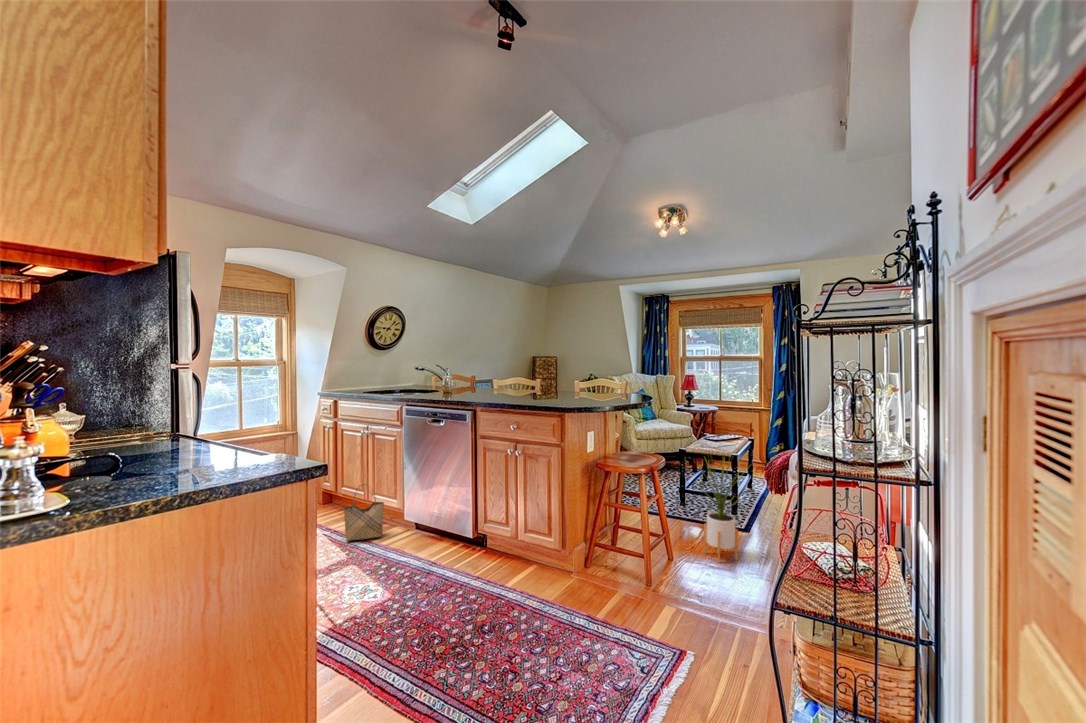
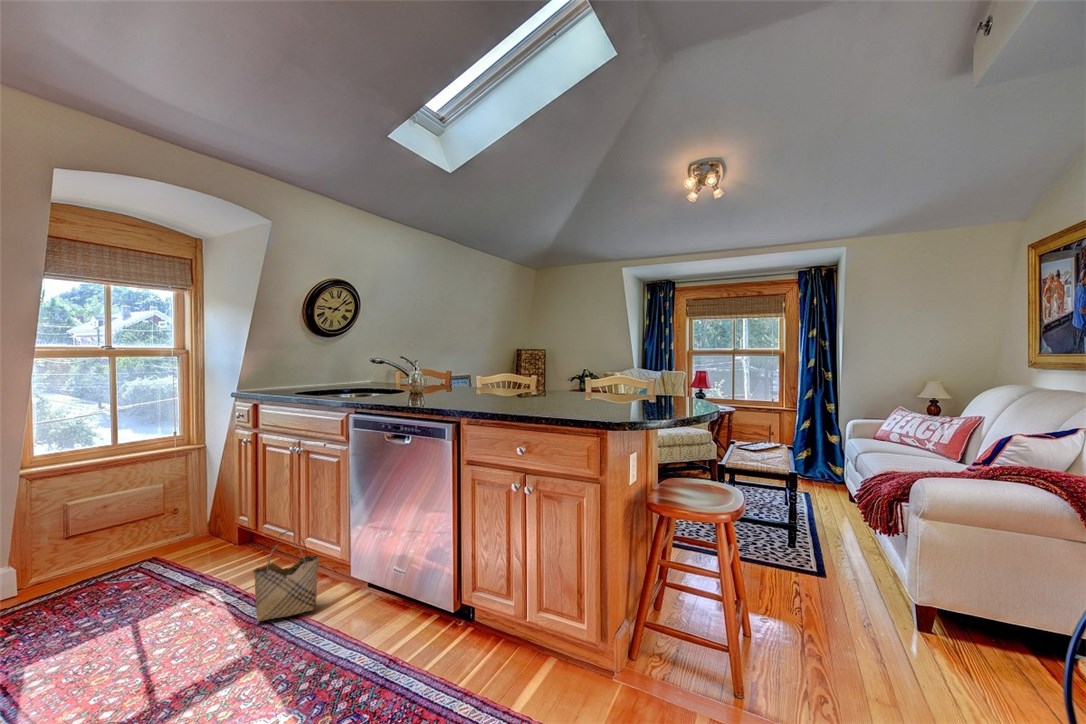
house plant: present [701,459,744,563] -> none [774,478,870,645]

